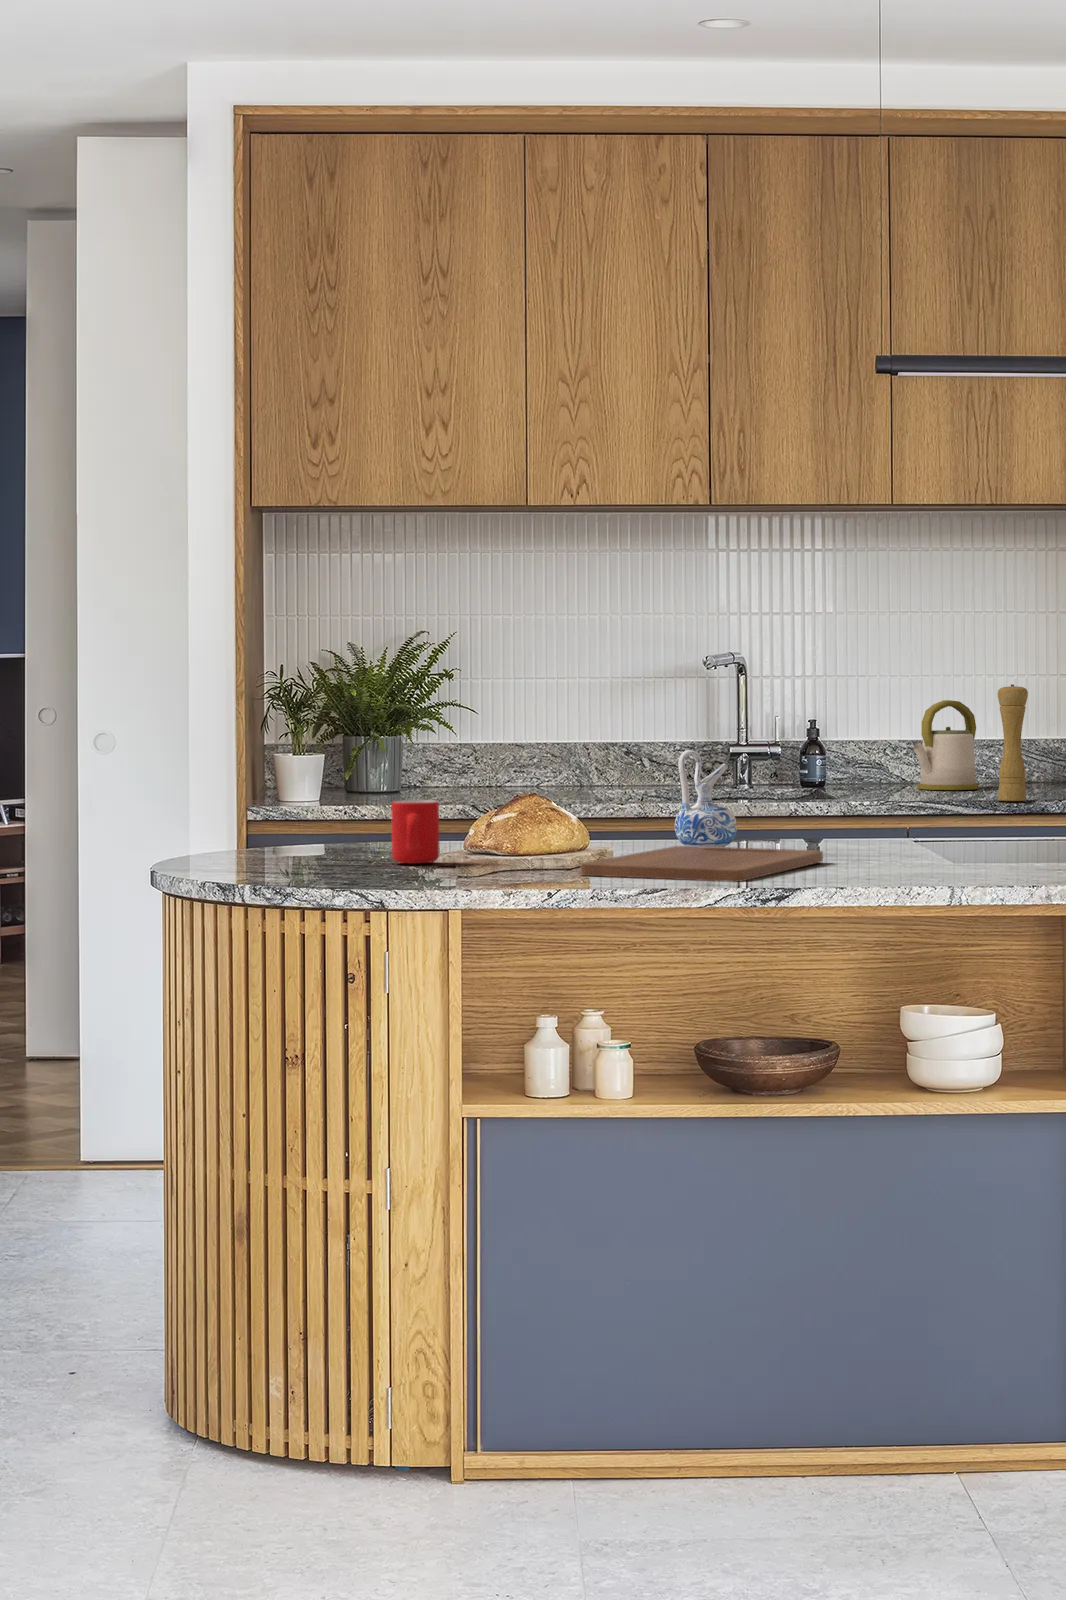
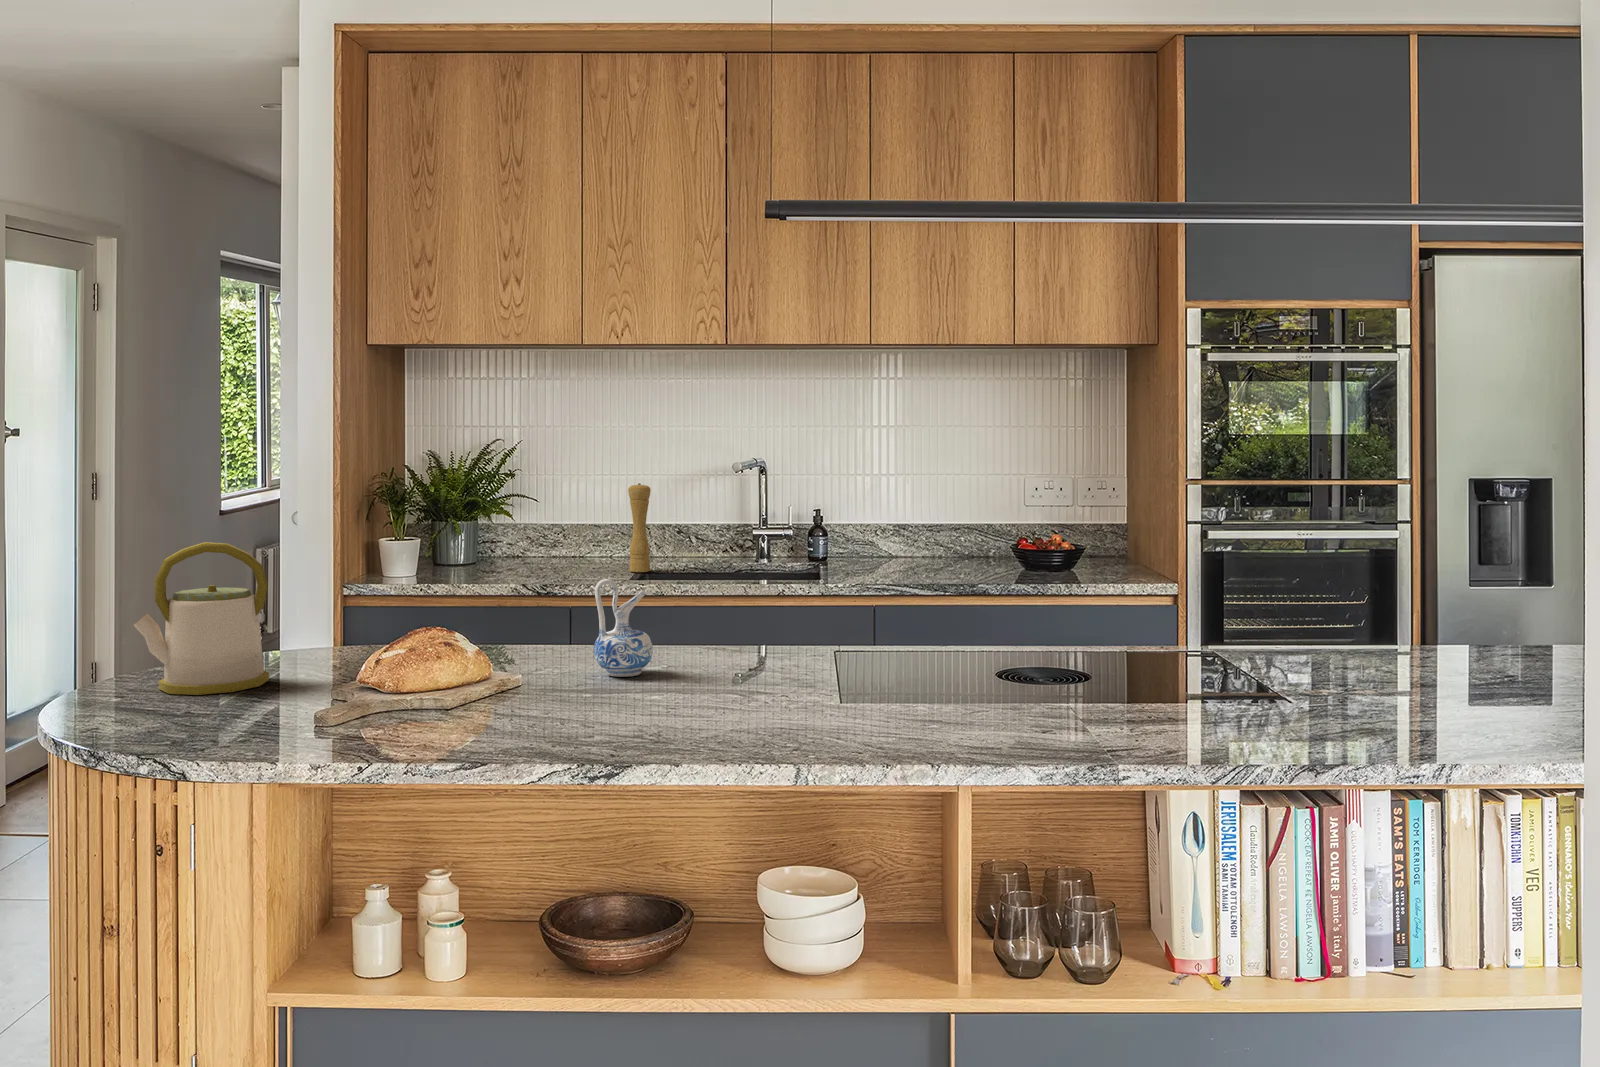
pepper mill: present [998,684,1028,801] -> present [628,483,651,572]
kettle: present [913,700,979,790] -> present [134,542,269,695]
mug: present [391,800,439,864] -> none [286,632,338,698]
cutting board: present [580,846,823,882] -> none [429,675,709,754]

